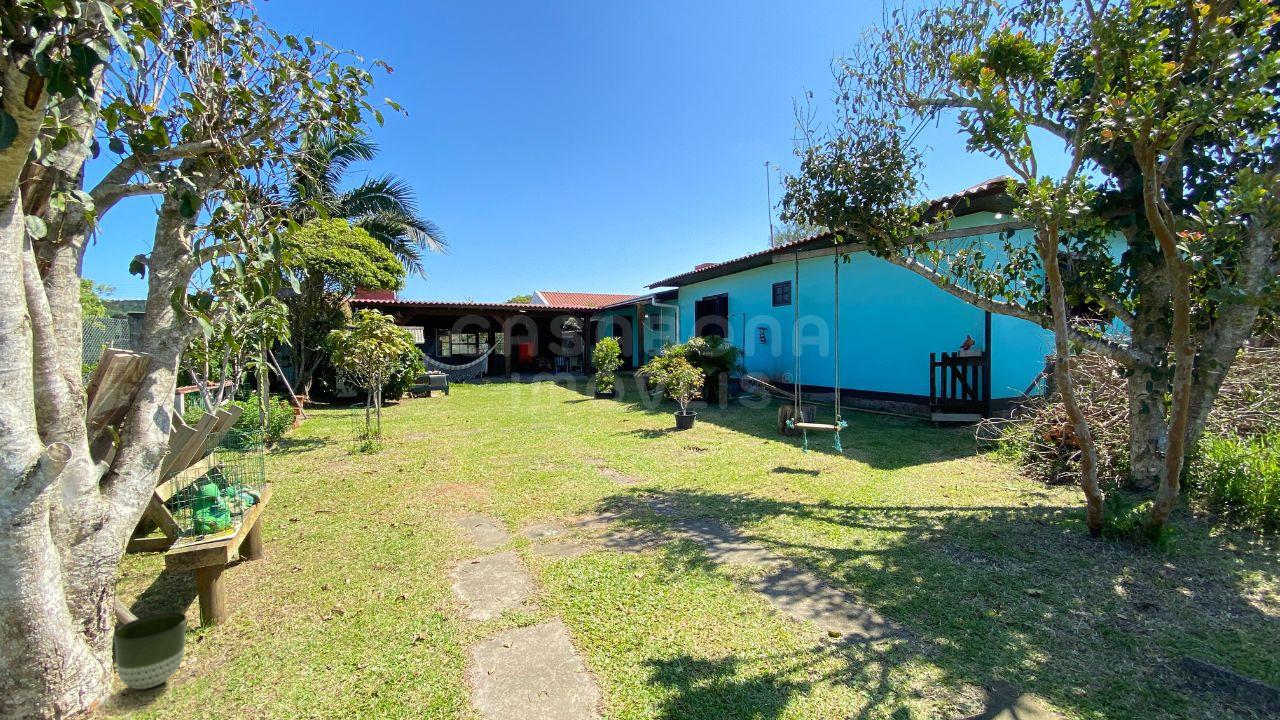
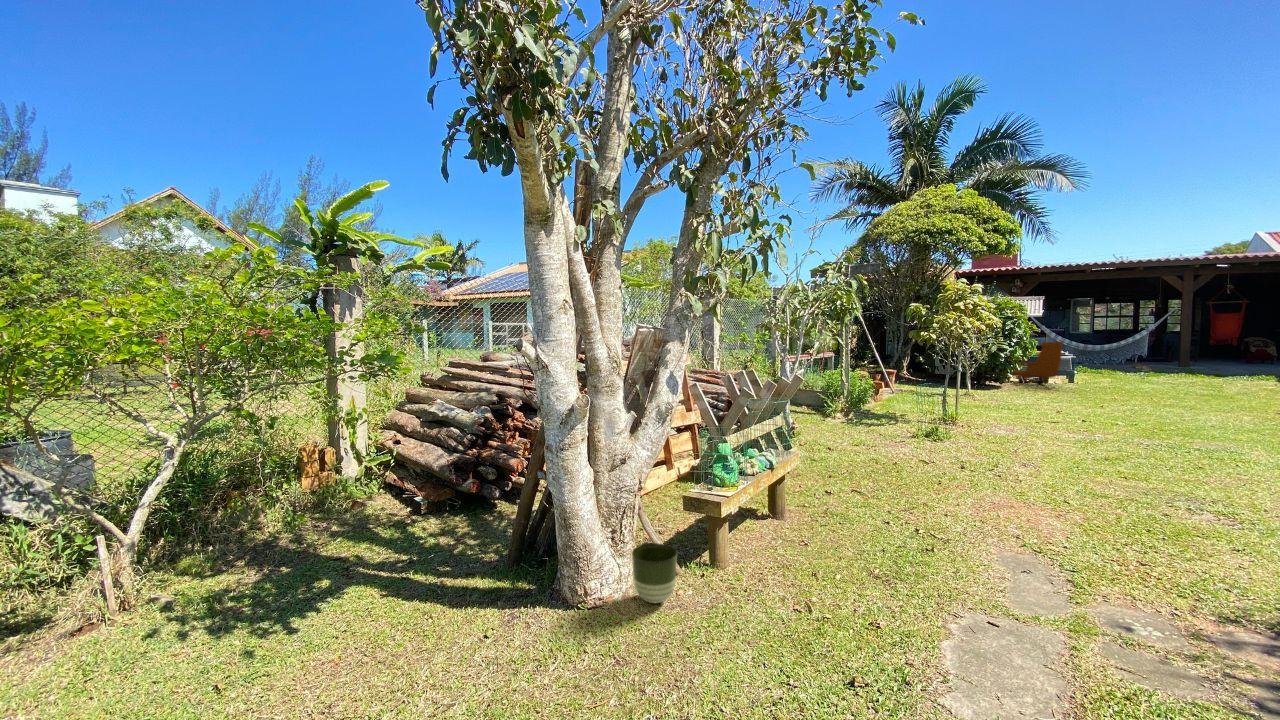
lounge chair: none [405,364,443,403] -> present [1011,342,1063,387]

